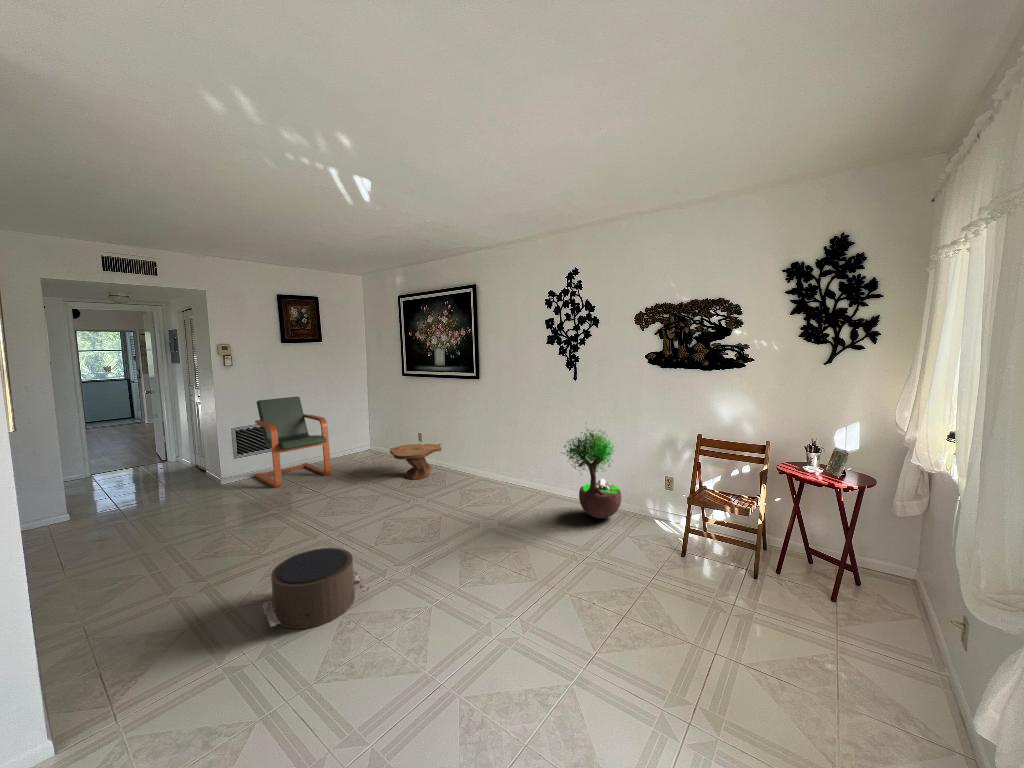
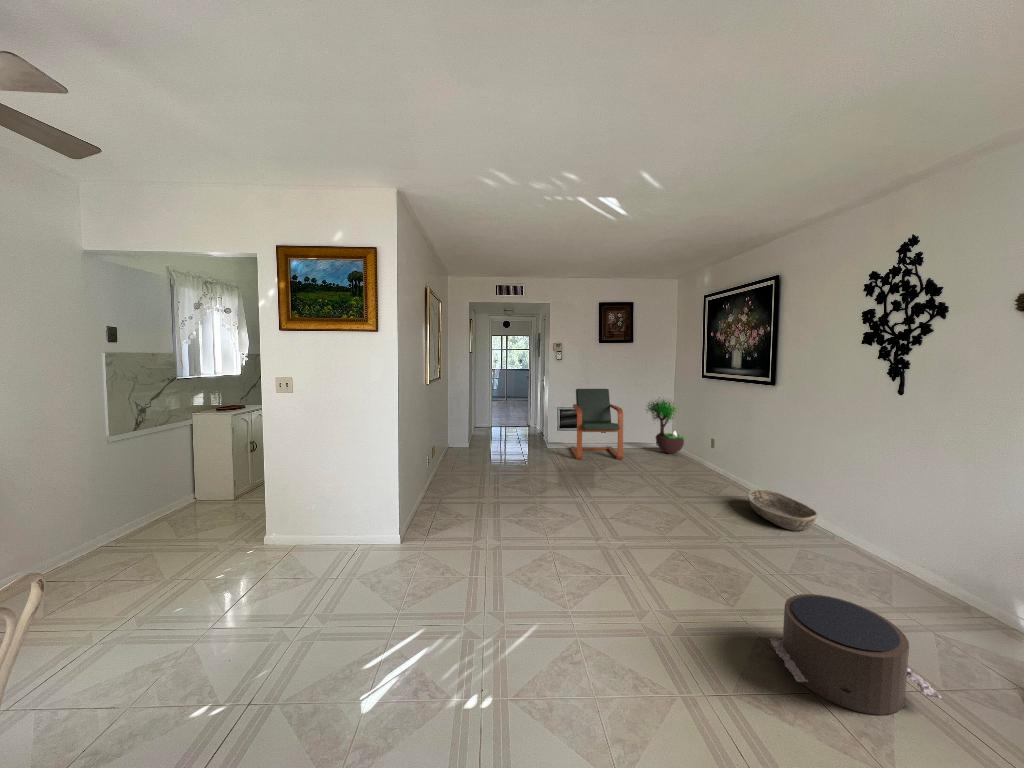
potted tree: present [561,429,621,518] -> present [646,397,684,454]
side table: present [390,444,441,479] -> none [672,446,731,483]
basket: none [473,470,528,498] -> present [747,489,818,531]
pouf: present [263,548,370,629] -> present [770,594,942,715]

